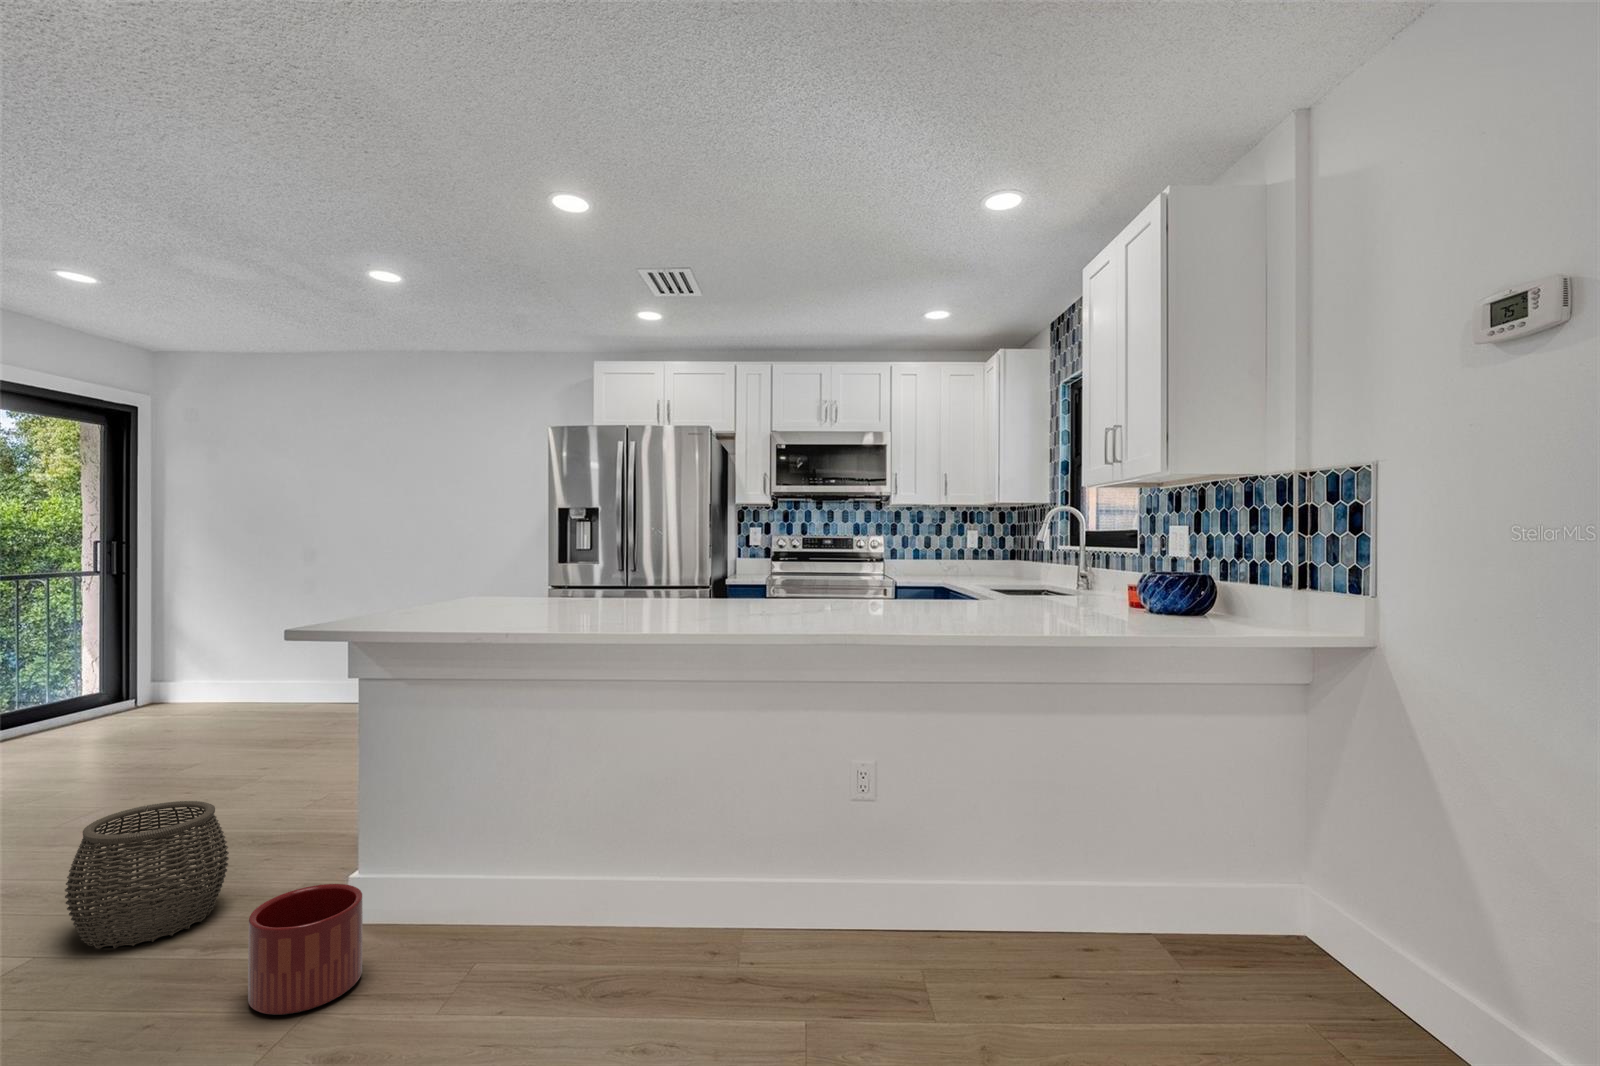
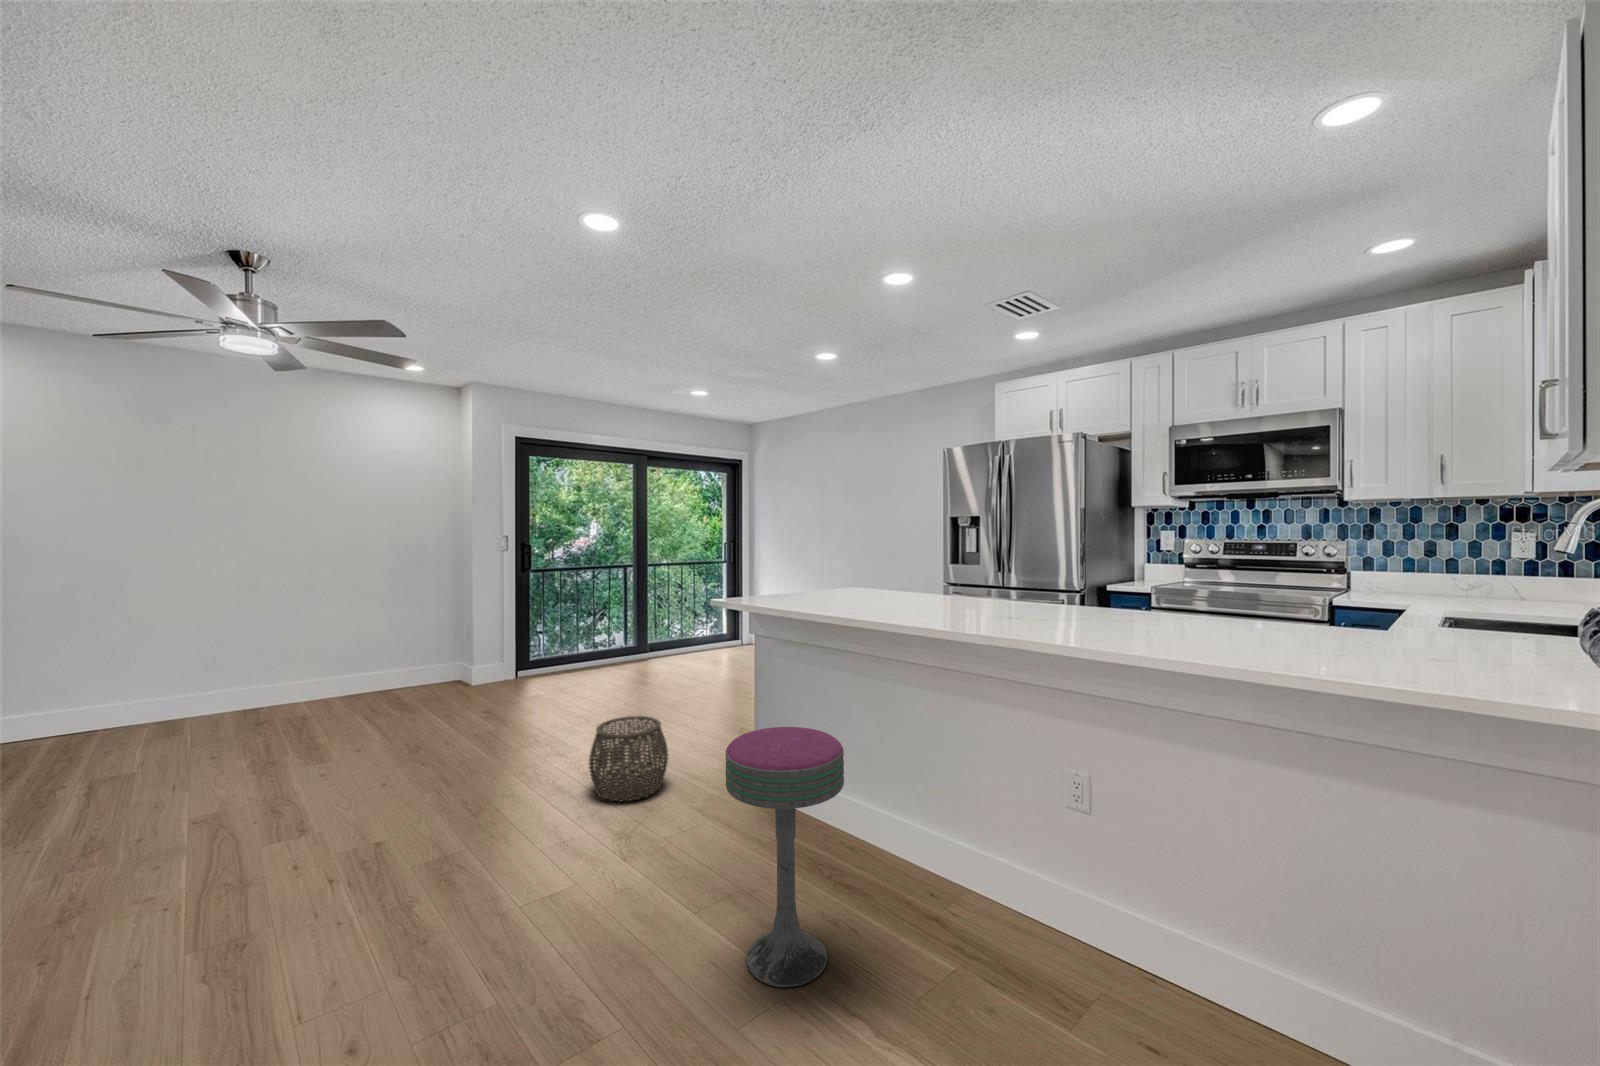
bar stool: none [522,727,660,1010] -> present [725,727,844,987]
planter: present [248,884,363,1015] -> none [610,798,679,886]

